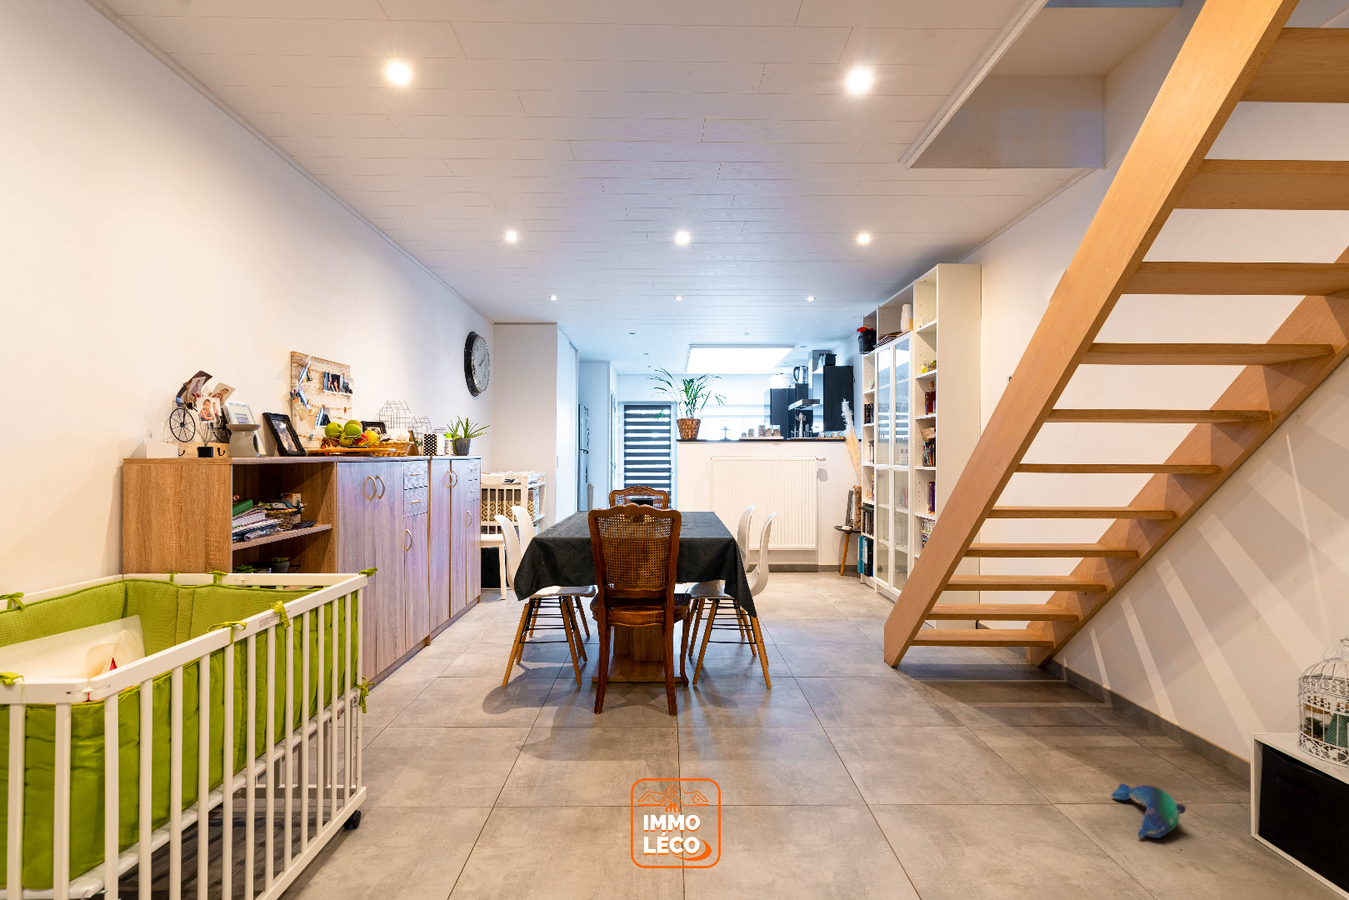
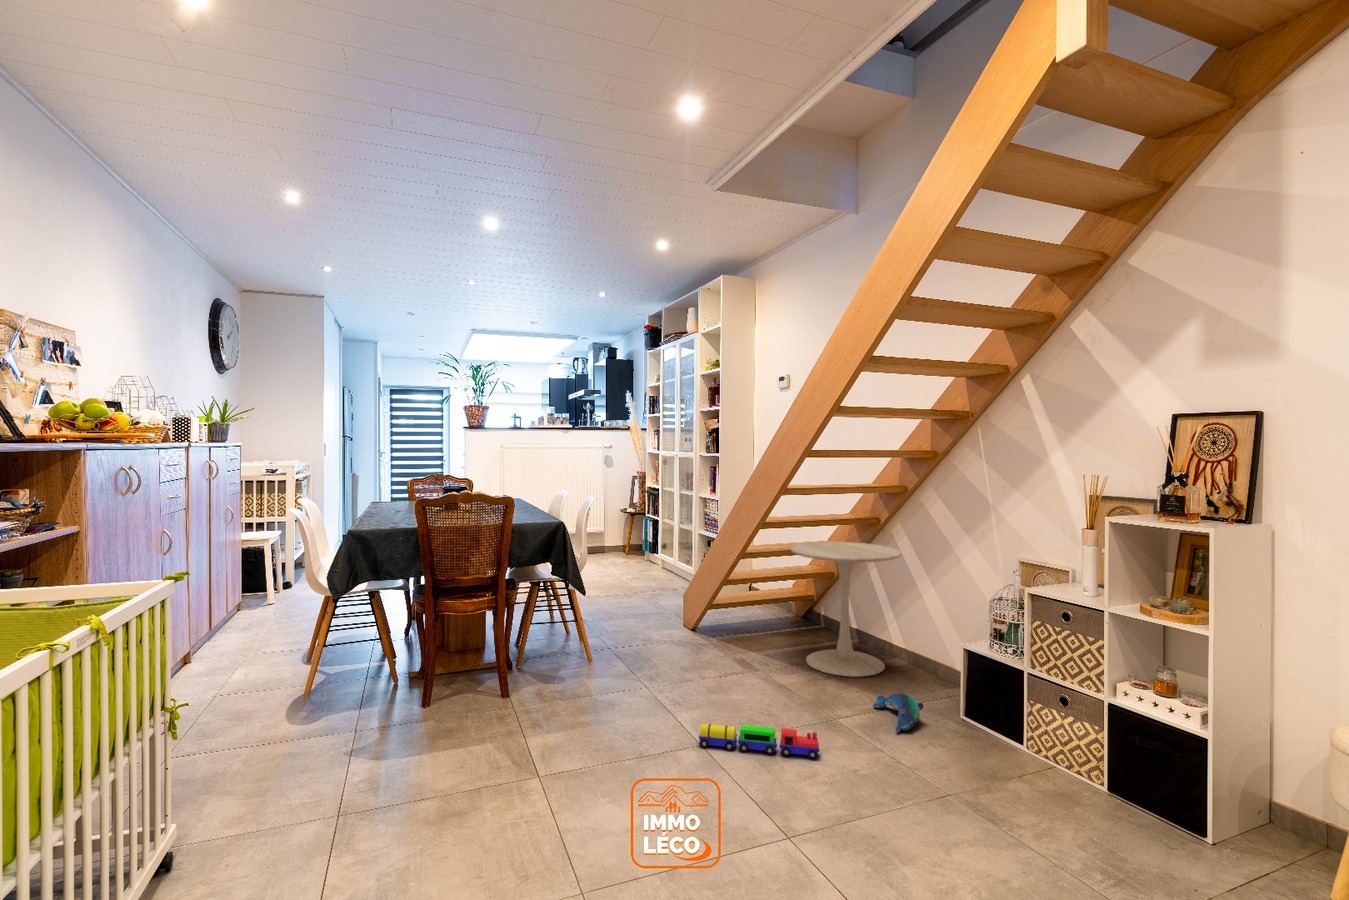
side table: none [1007,577,1167,754] -> present [791,542,902,677]
toy train: none [862,780,1016,850] -> present [699,724,820,759]

